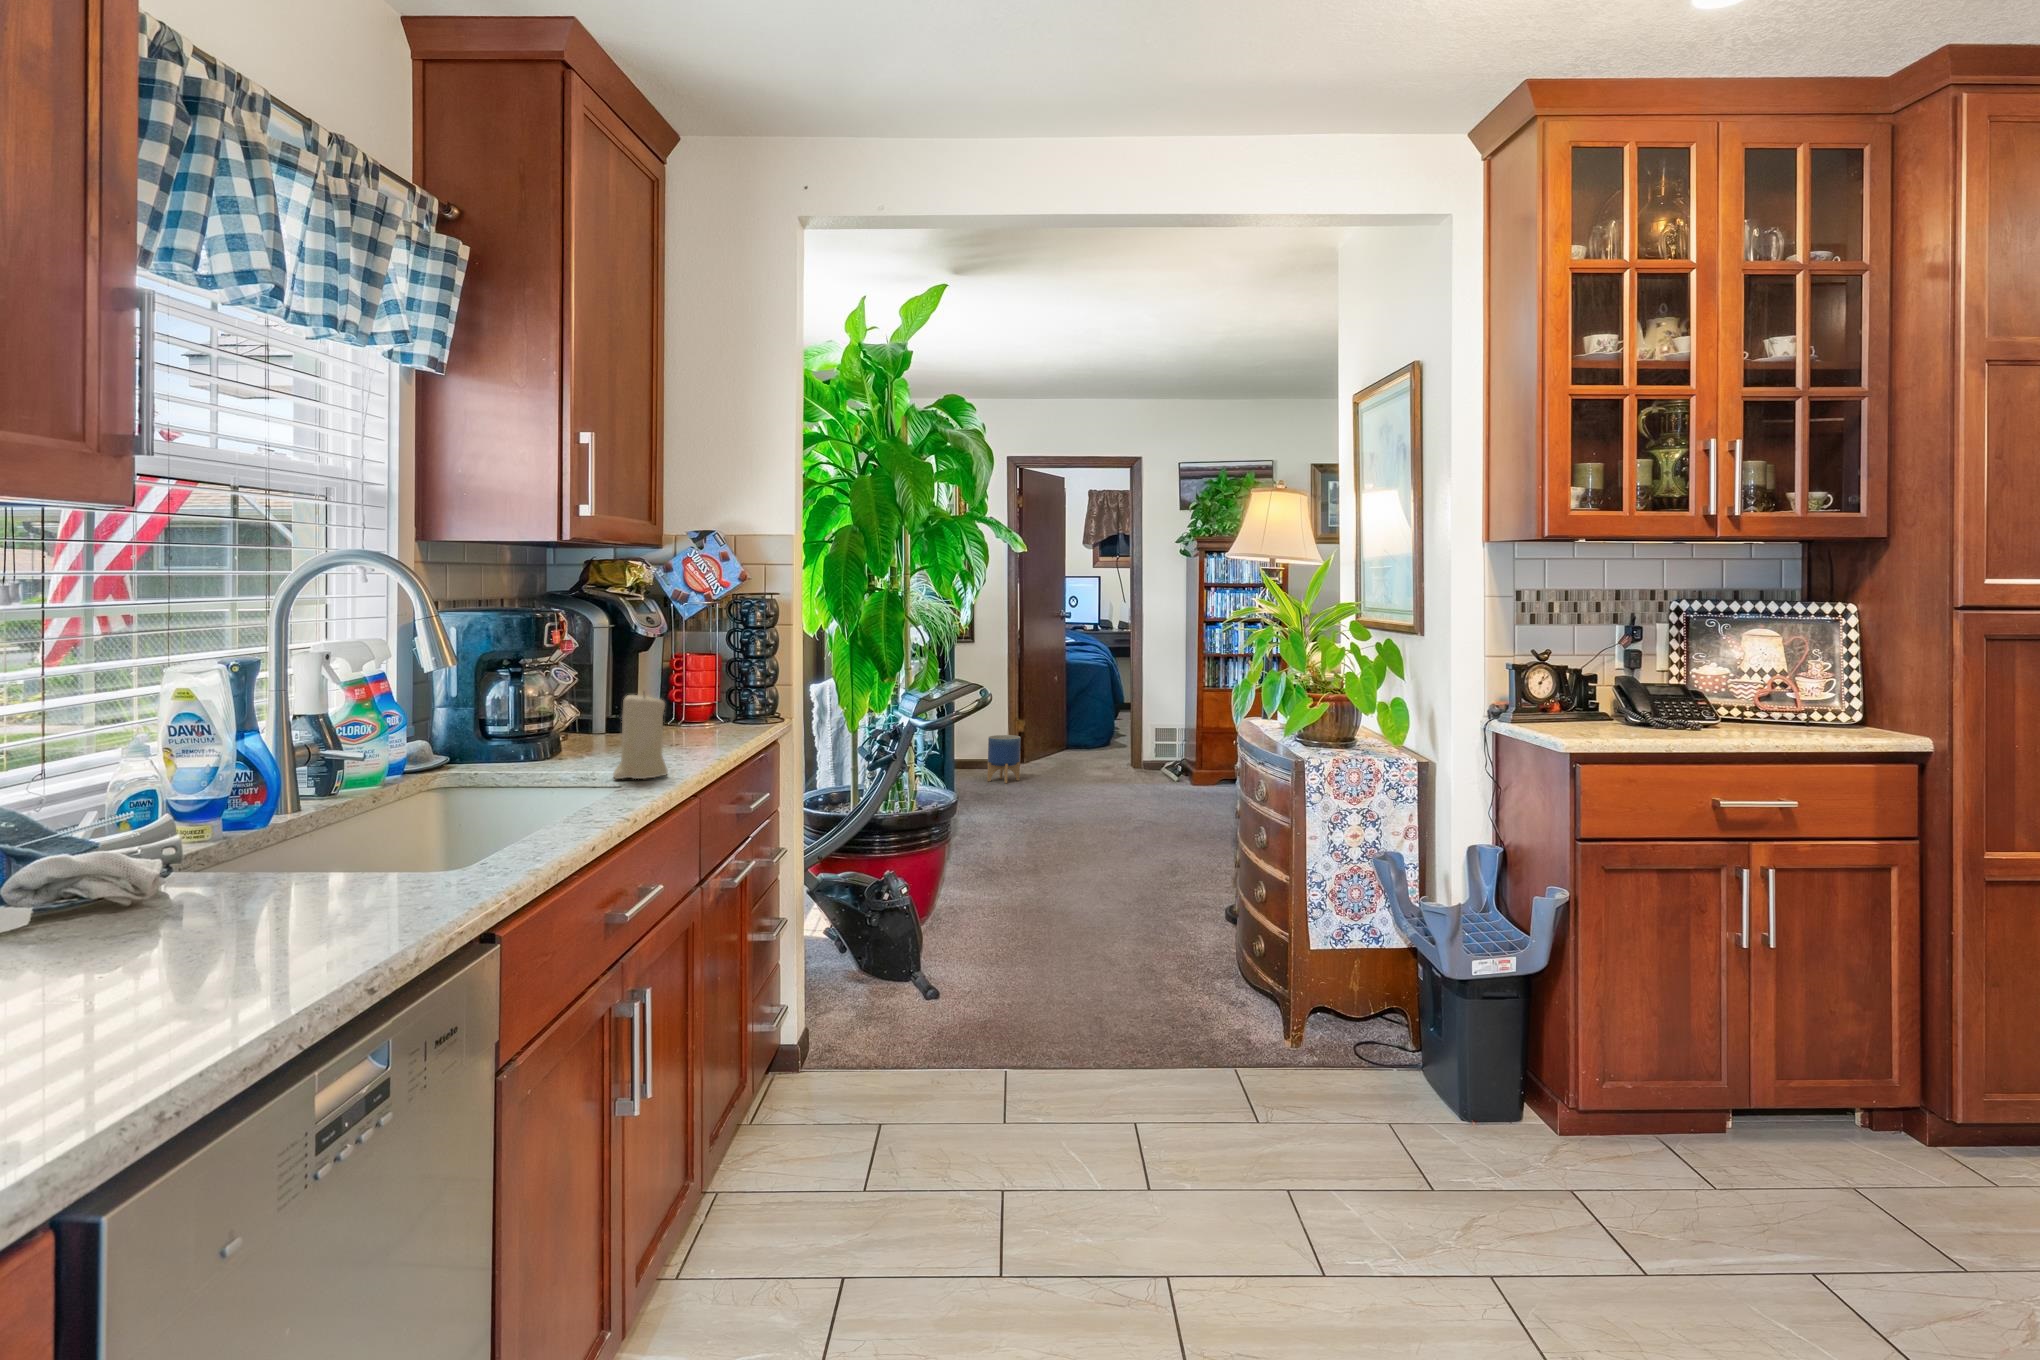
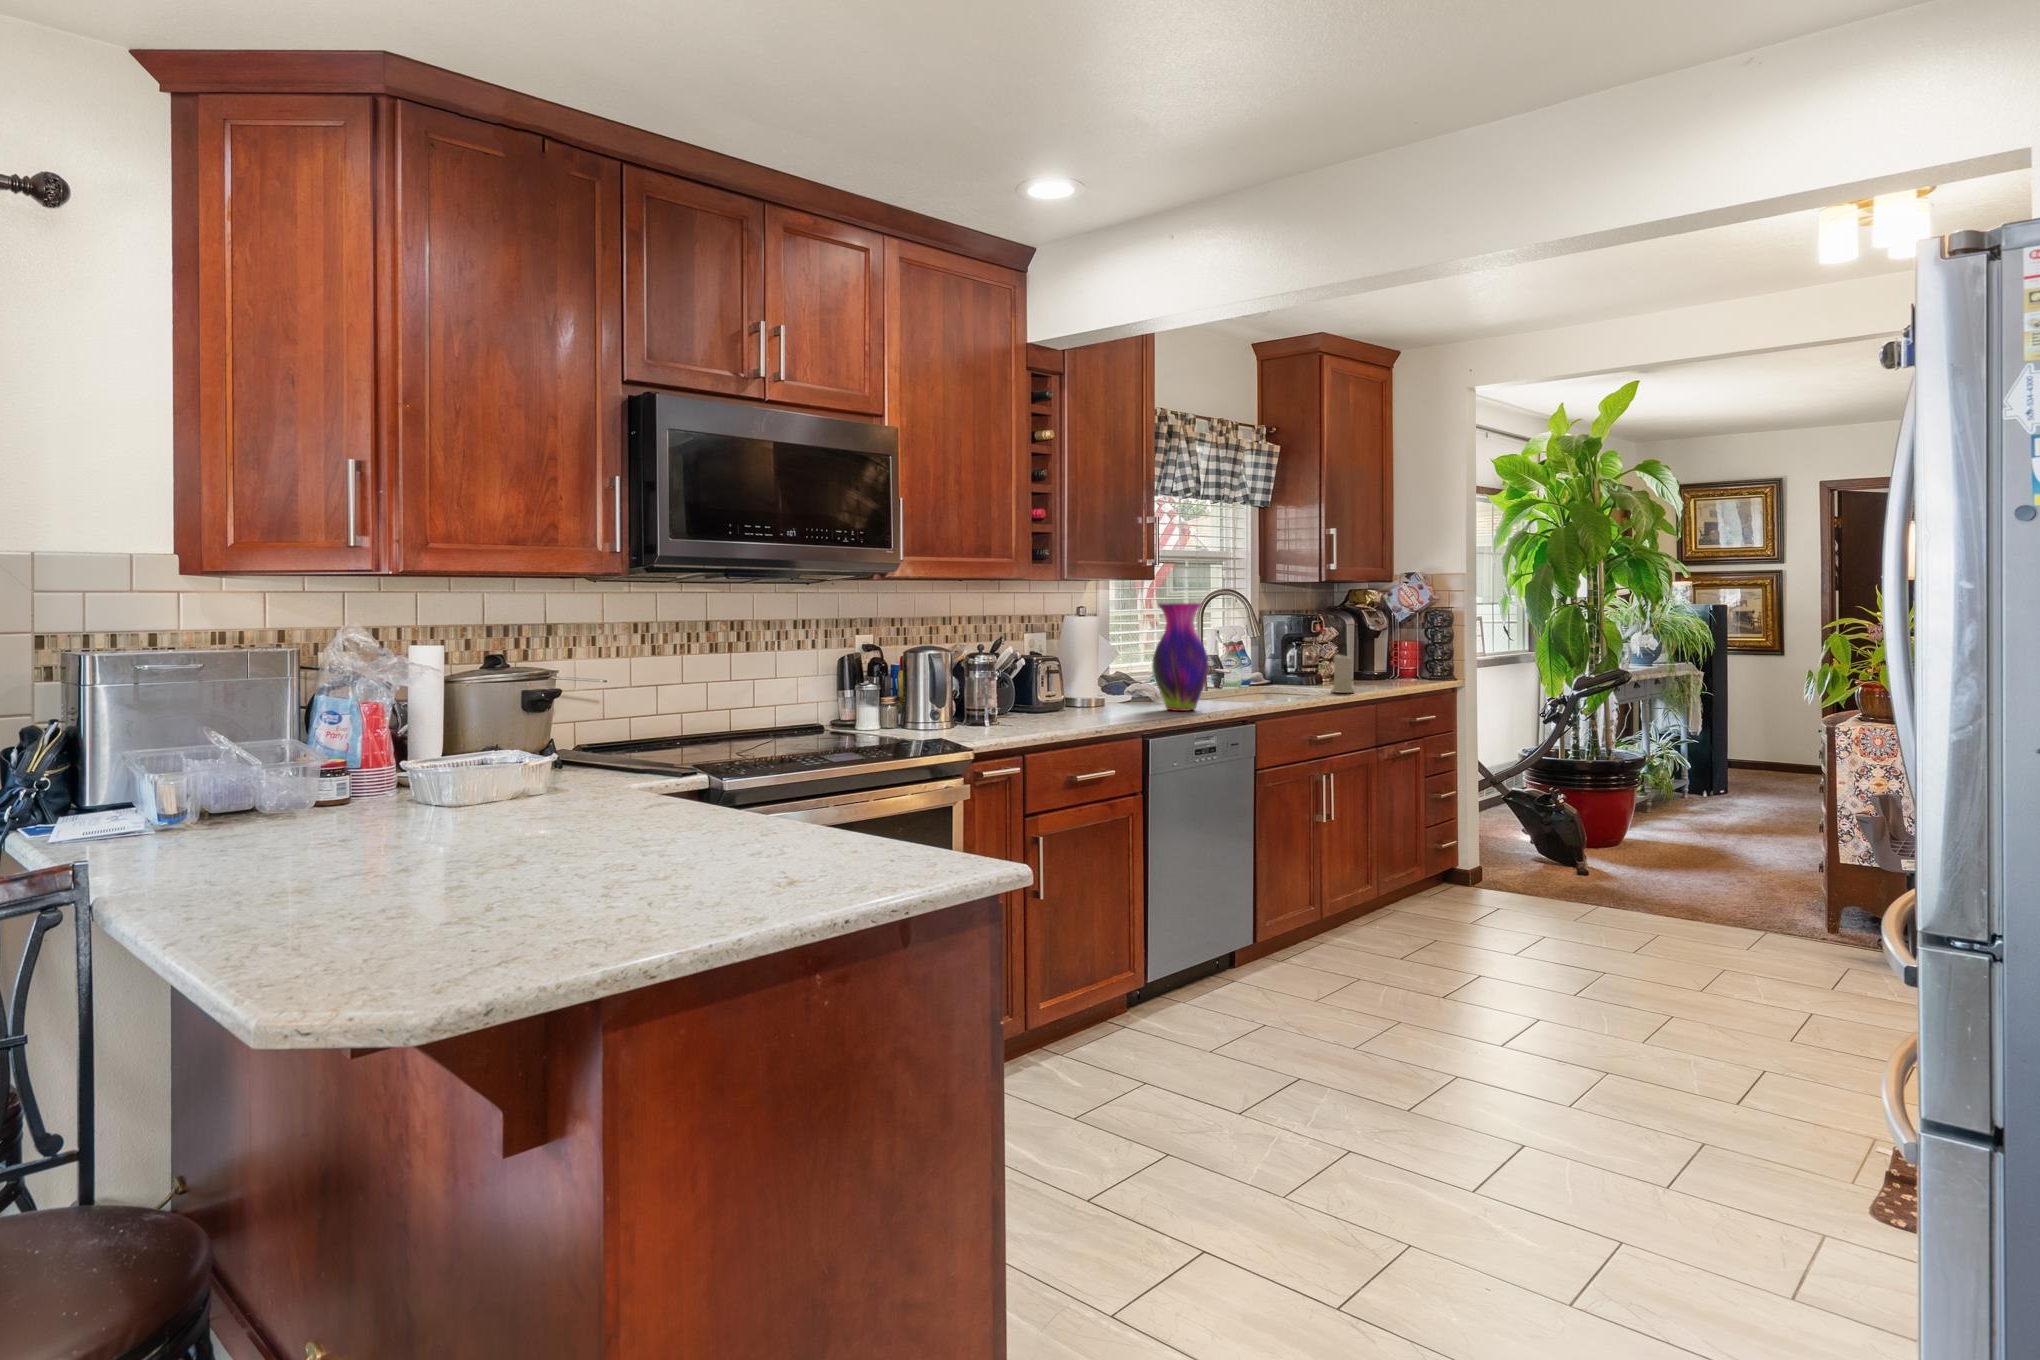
vase: none [113,575,351,940] -> present [1152,603,1209,711]
planter: present [987,735,1021,783] -> none [1770,734,1805,778]

